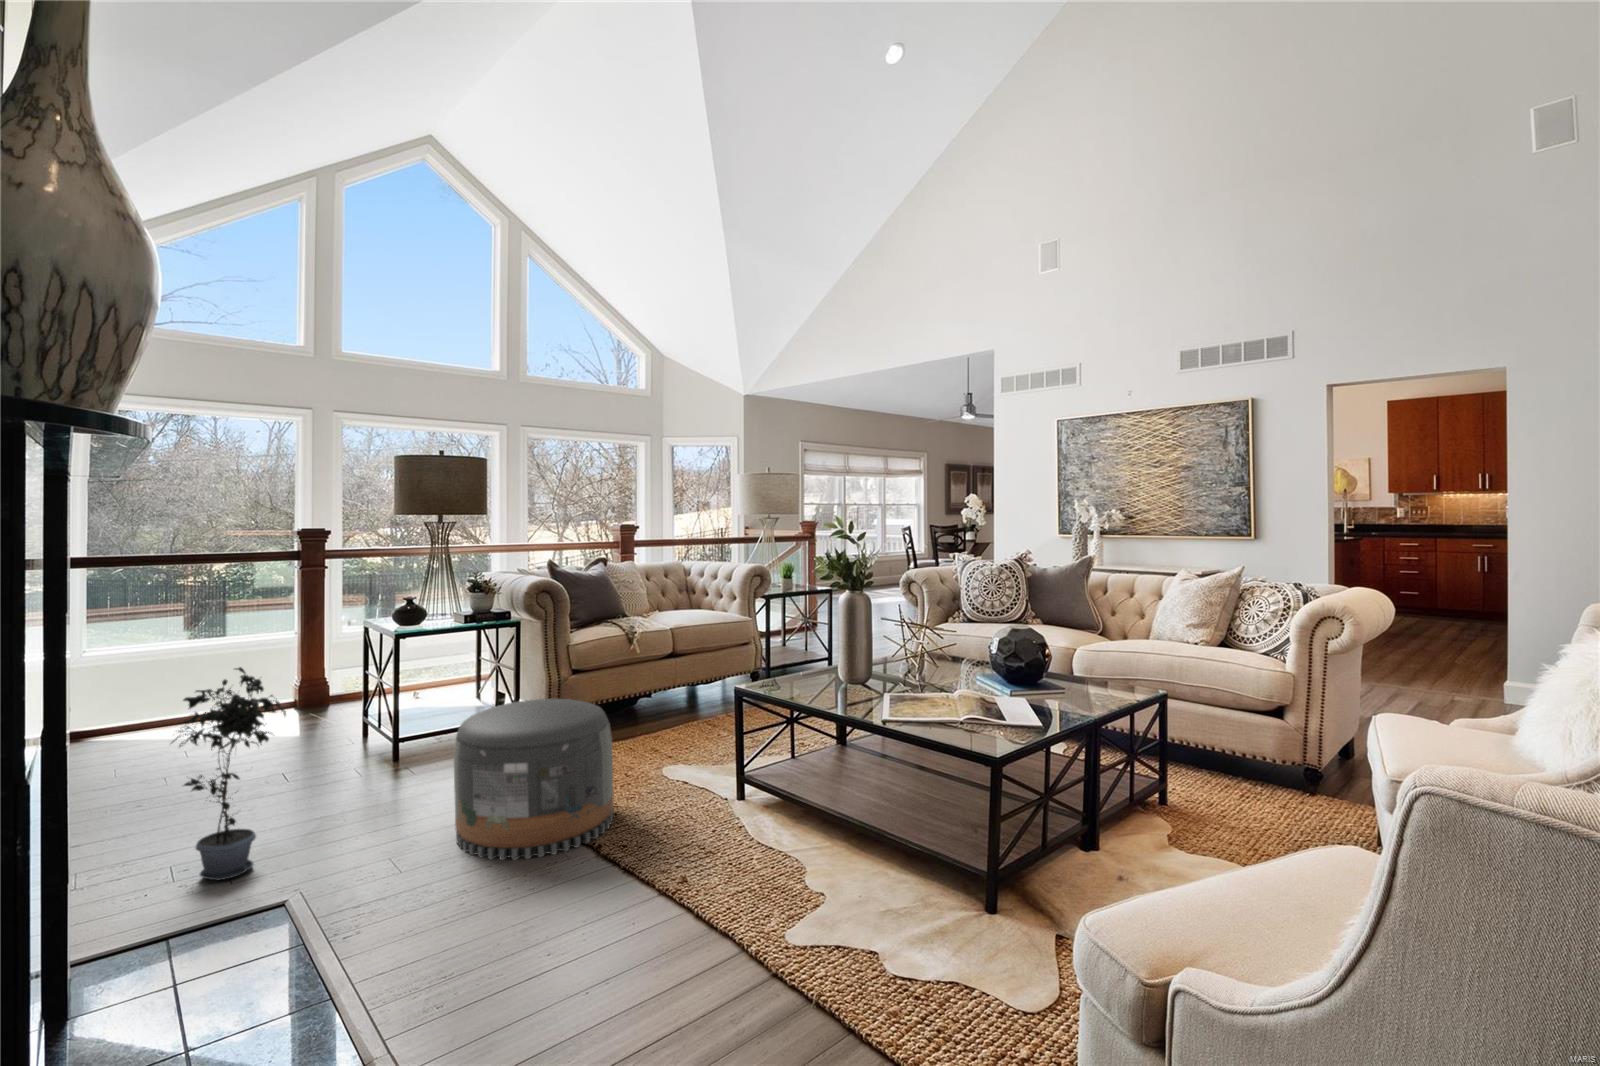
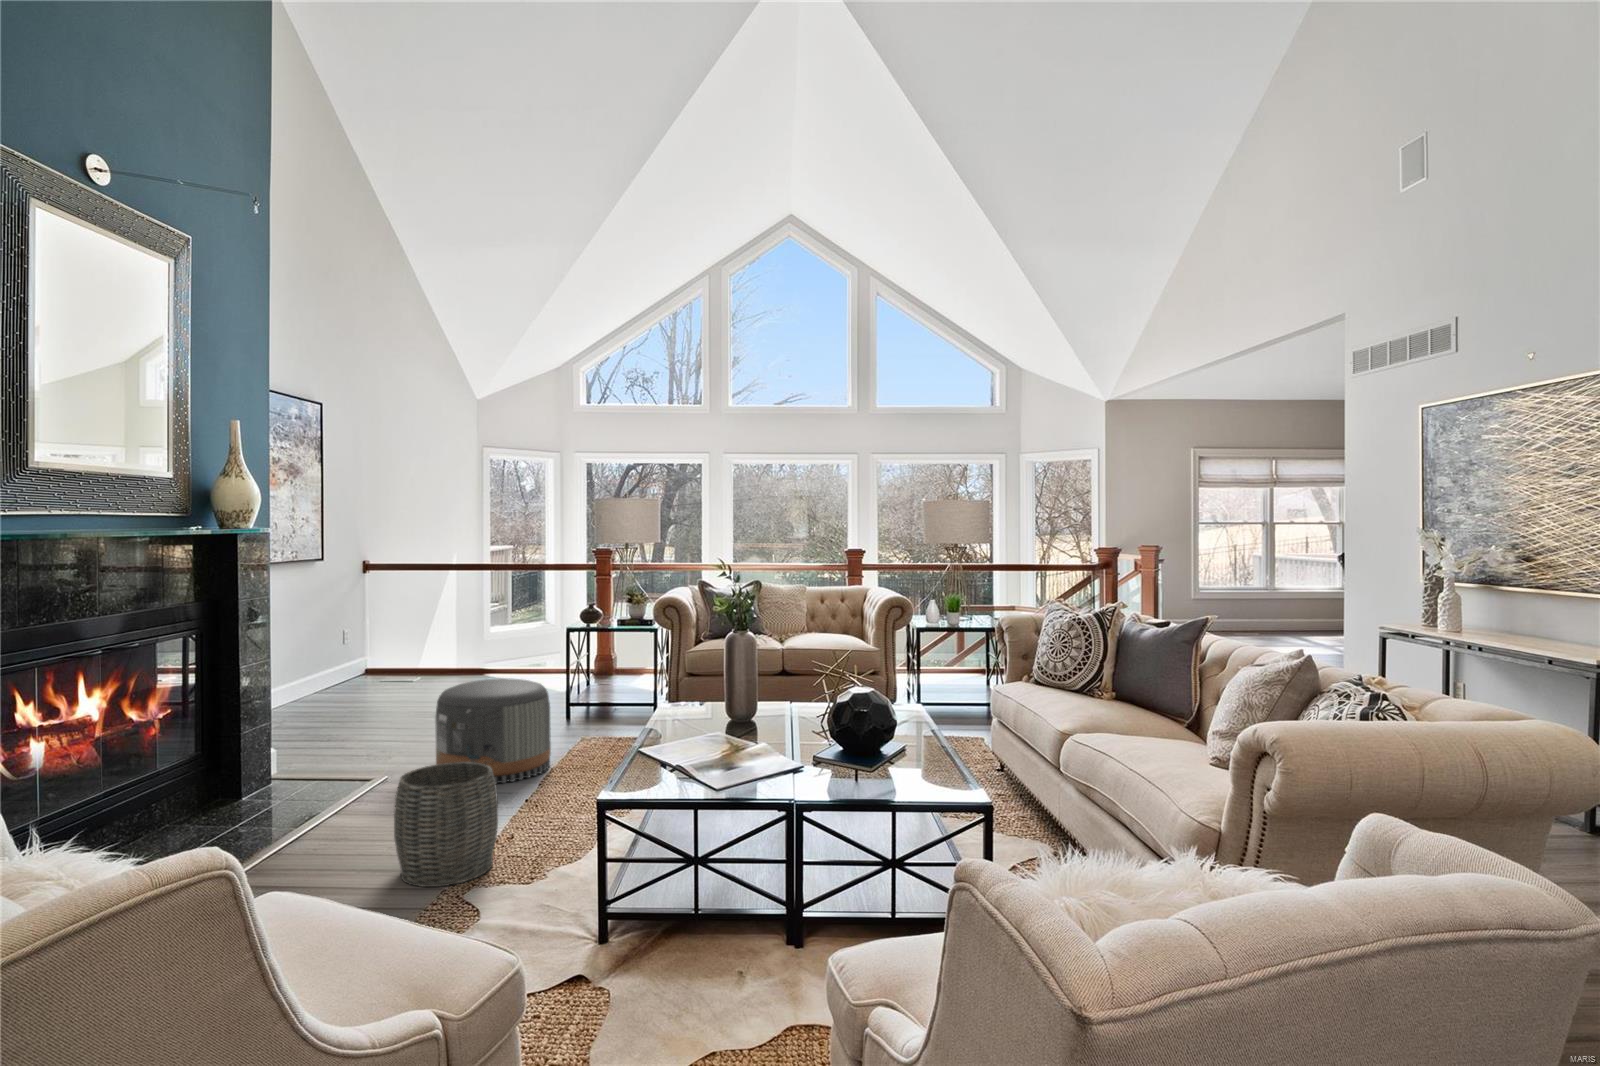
potted plant: present [172,667,286,880] -> none [335,629,392,750]
woven basket: none [789,778,913,949] -> present [394,762,498,887]

